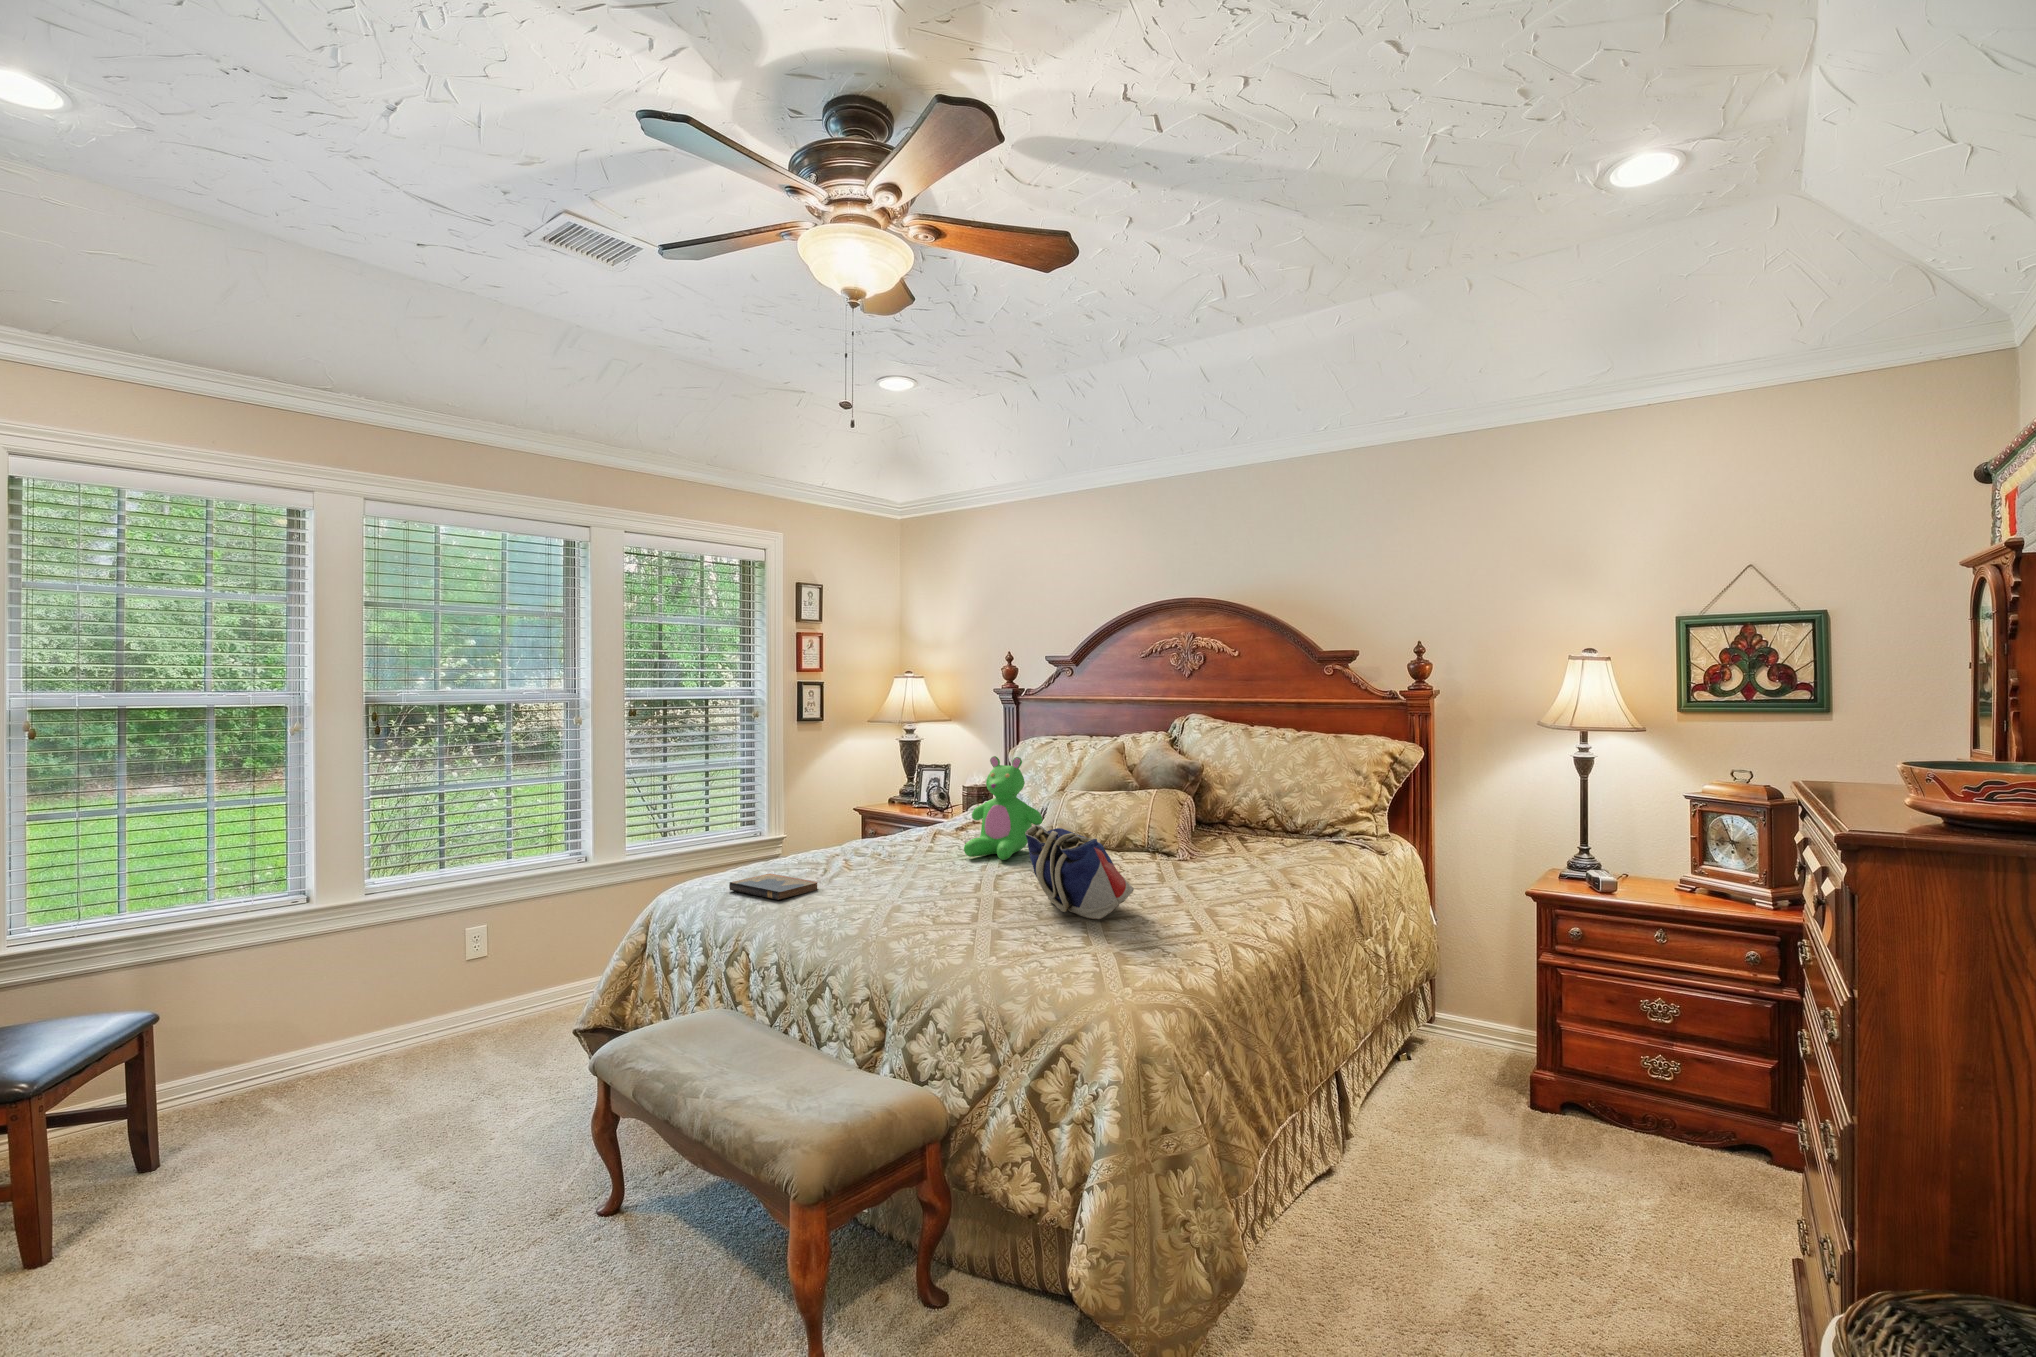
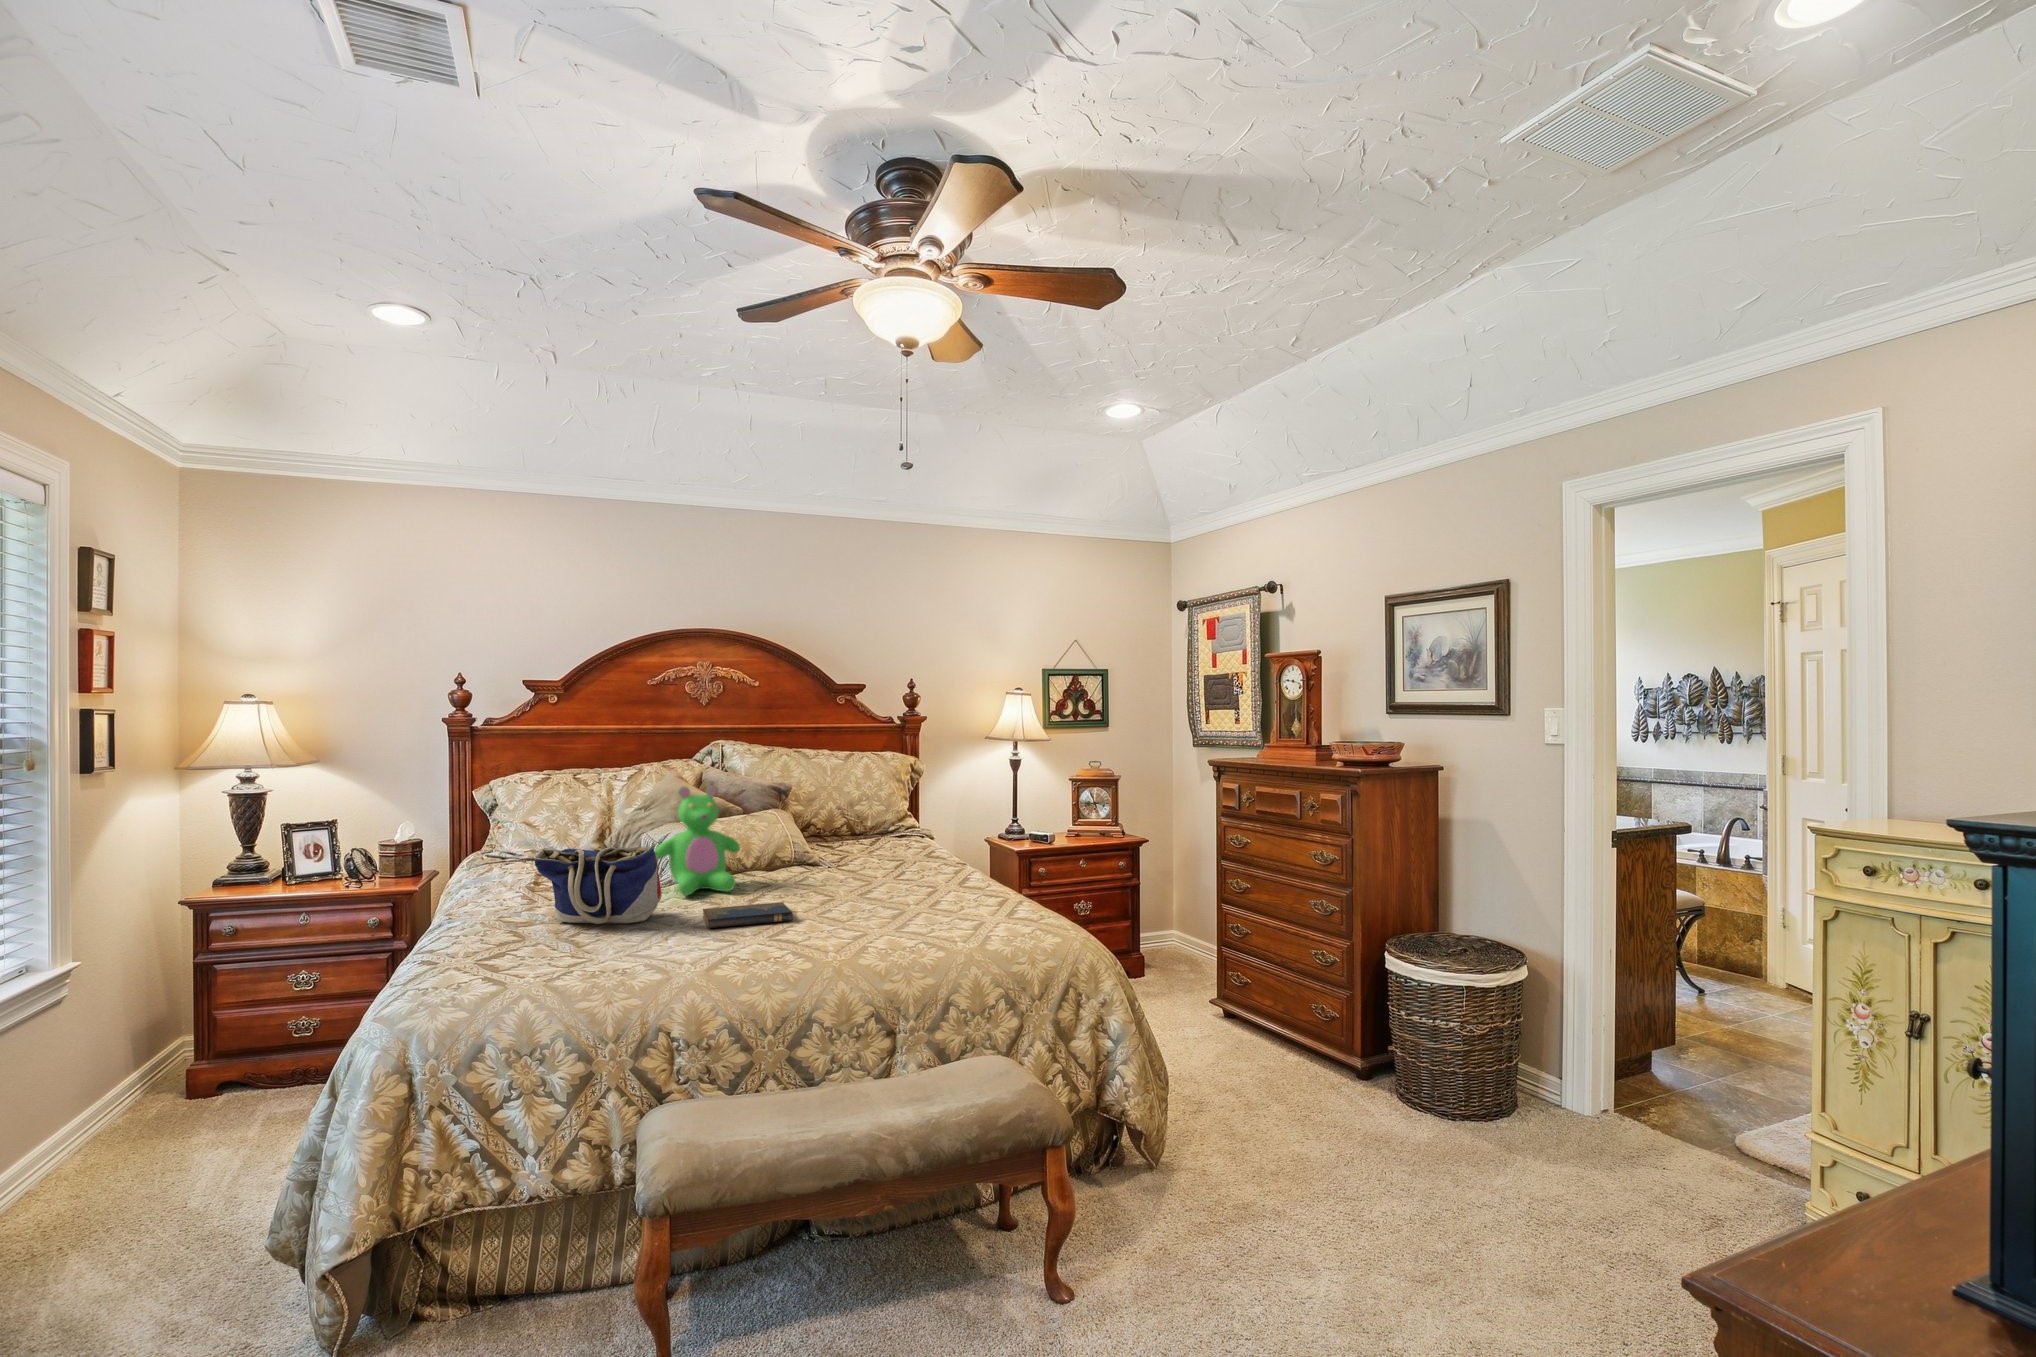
tote bag: present [1025,825,1134,919] -> present [533,846,662,924]
hardcover book: present [729,873,818,900] -> present [703,902,792,928]

